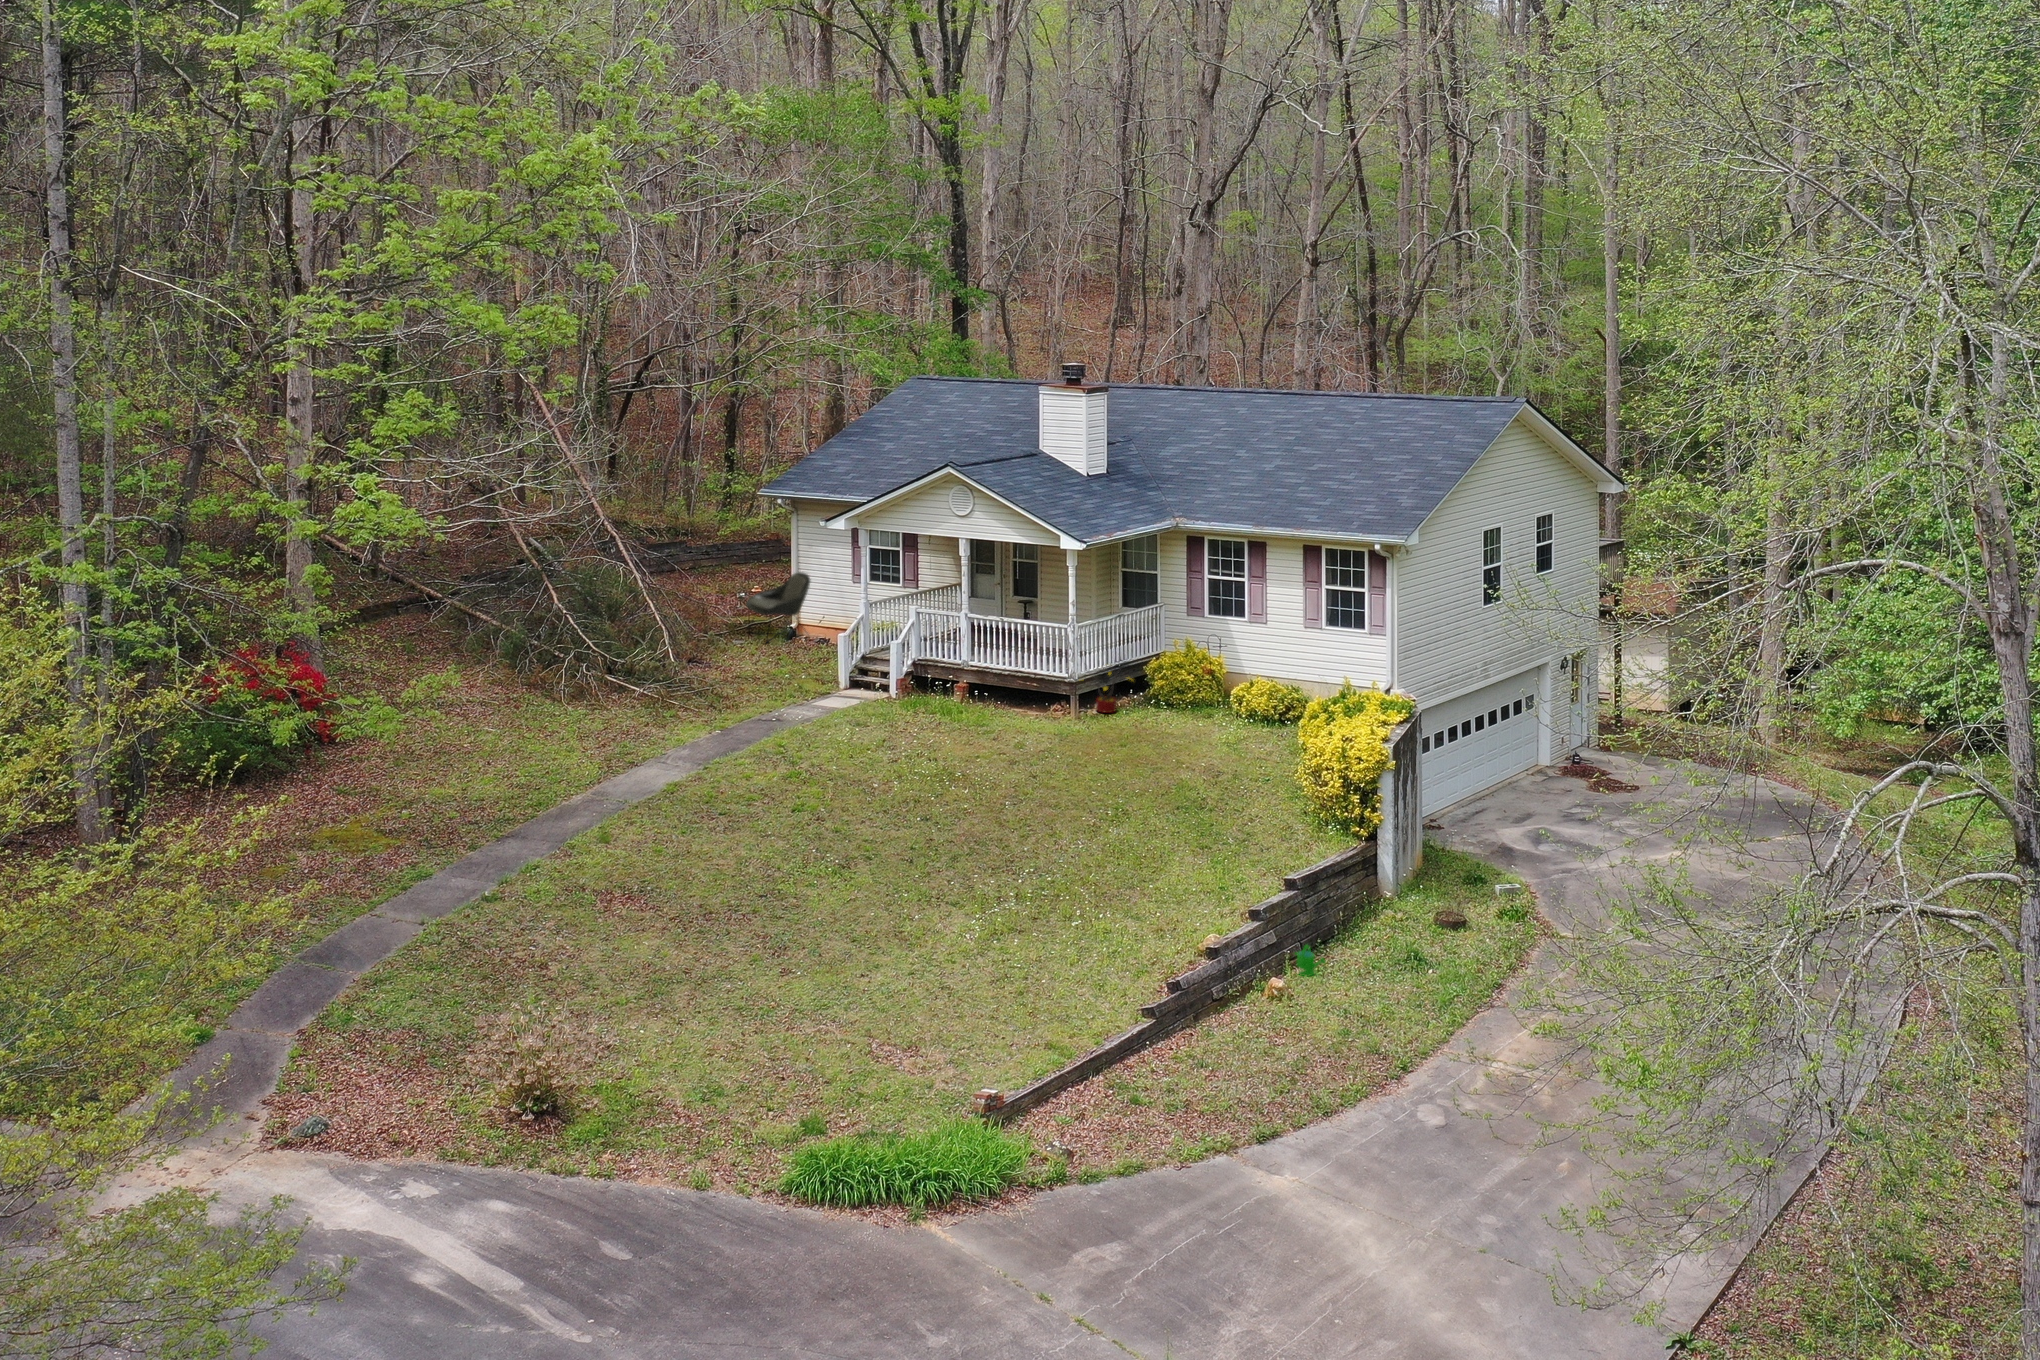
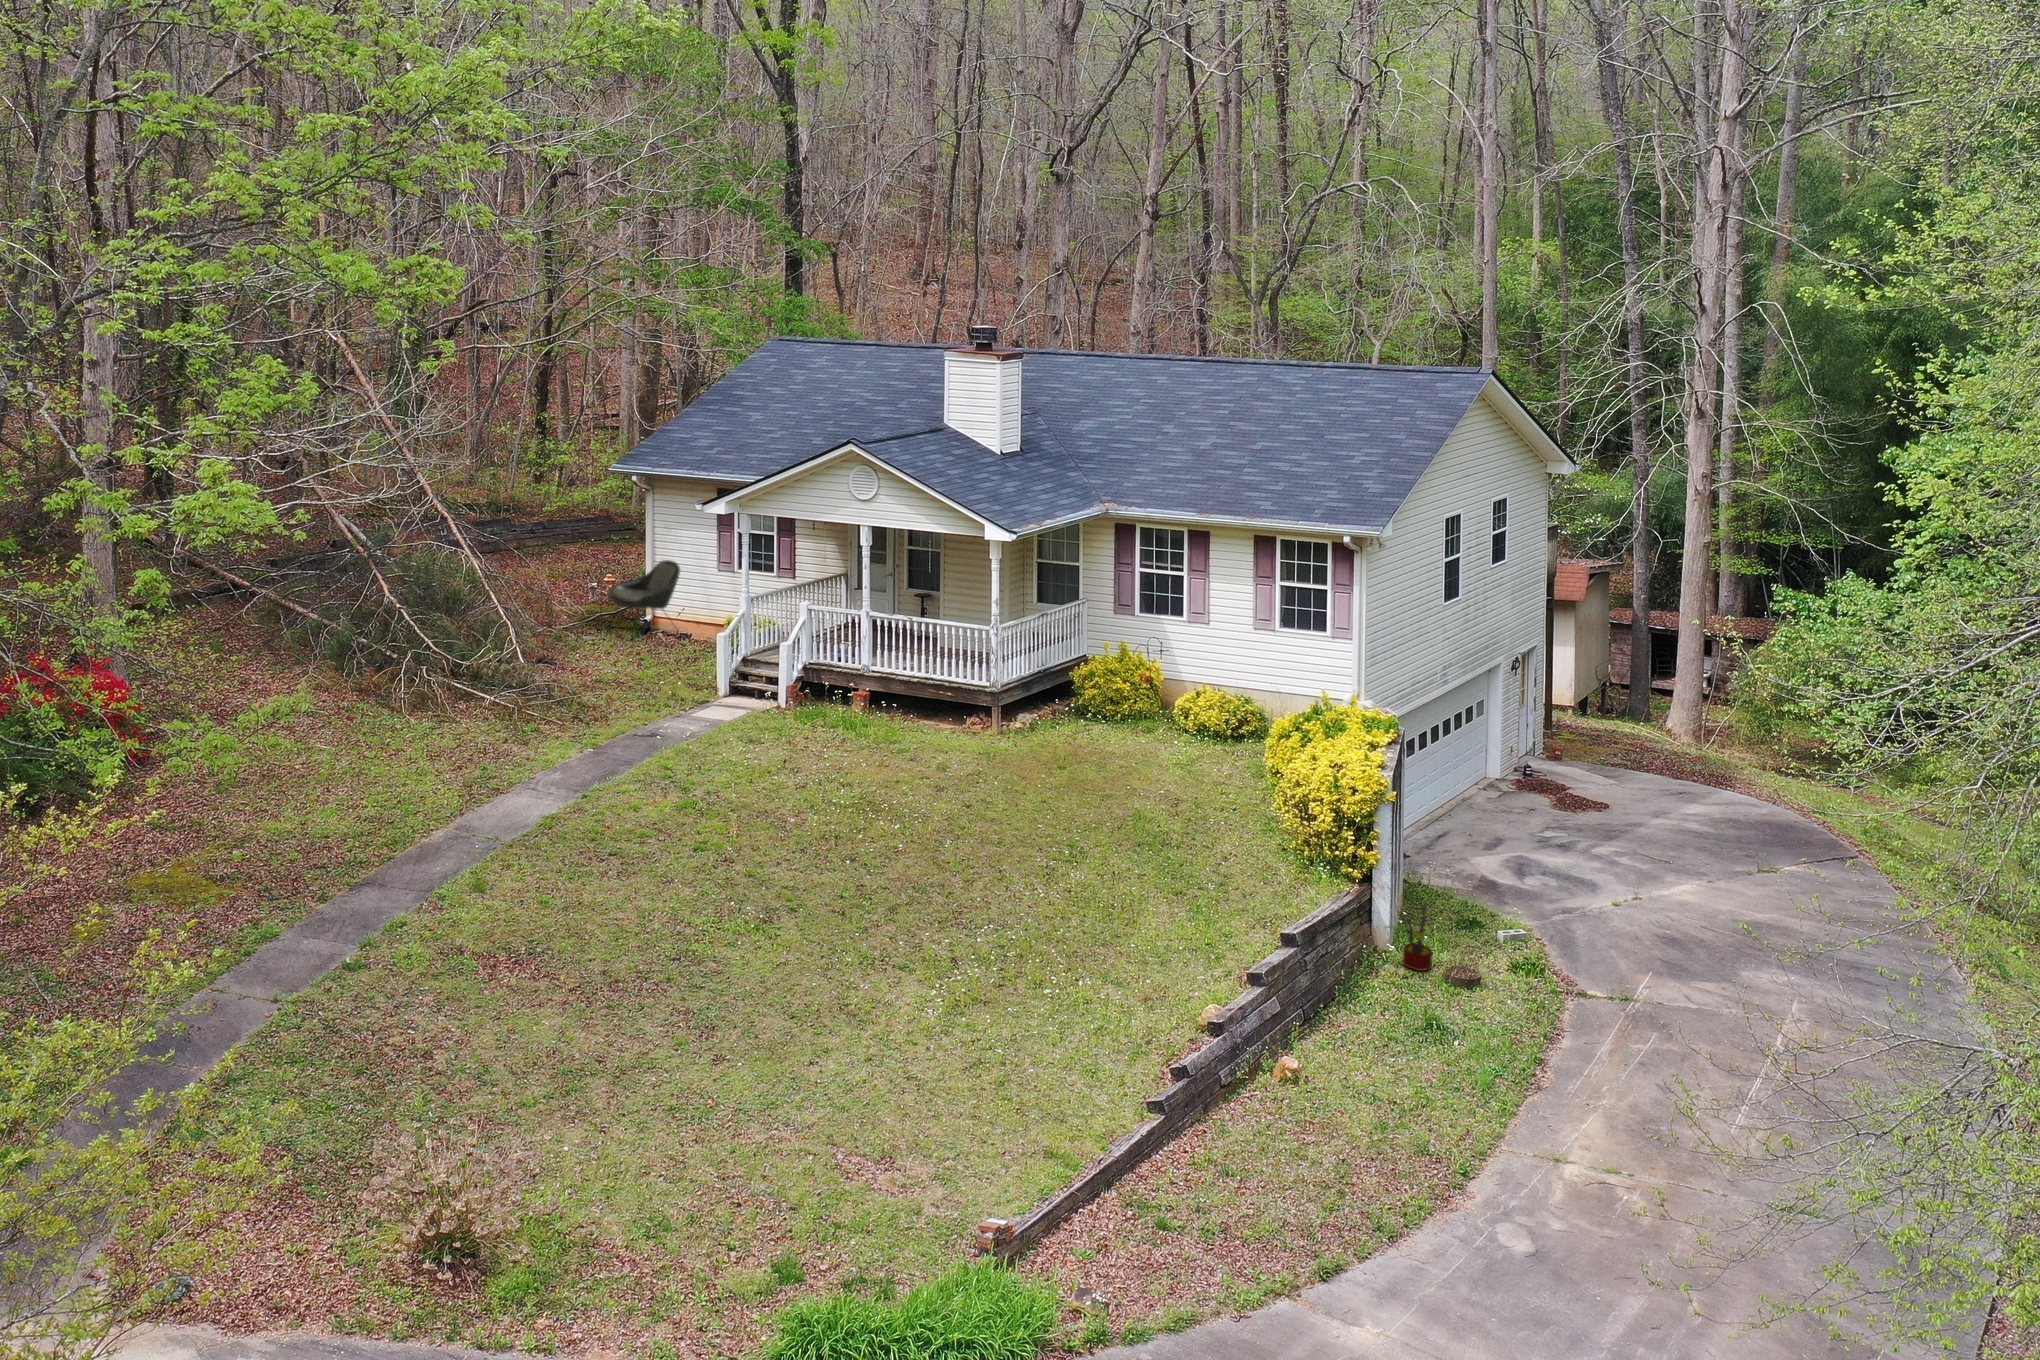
decorative plant: present [1092,668,1117,713] -> present [1385,902,1442,971]
watering can: present [1295,945,1326,977] -> none [1296,1014,1341,1052]

